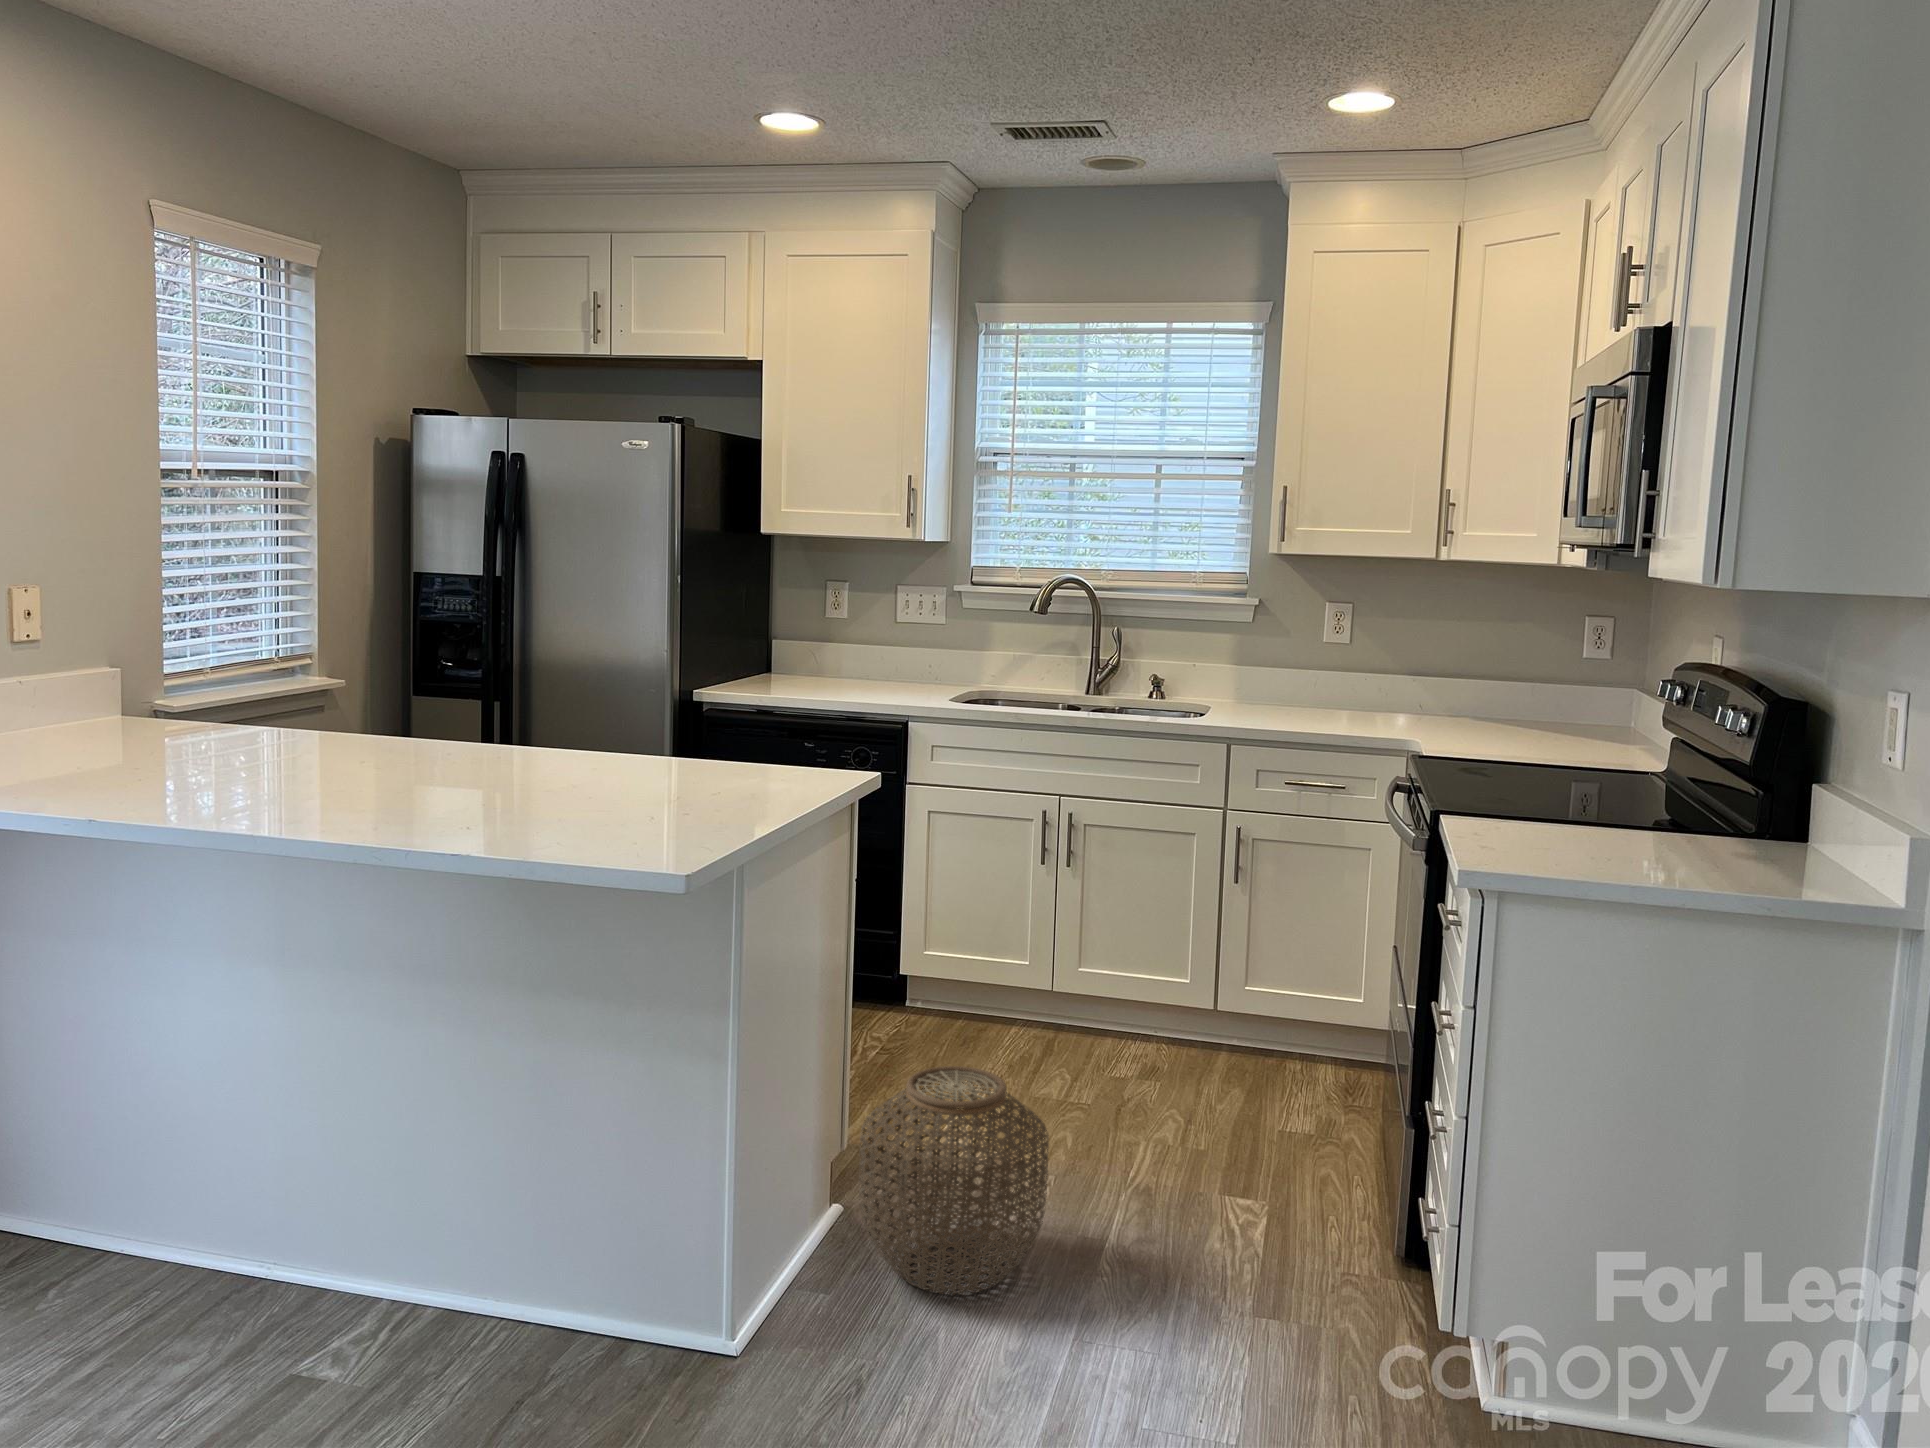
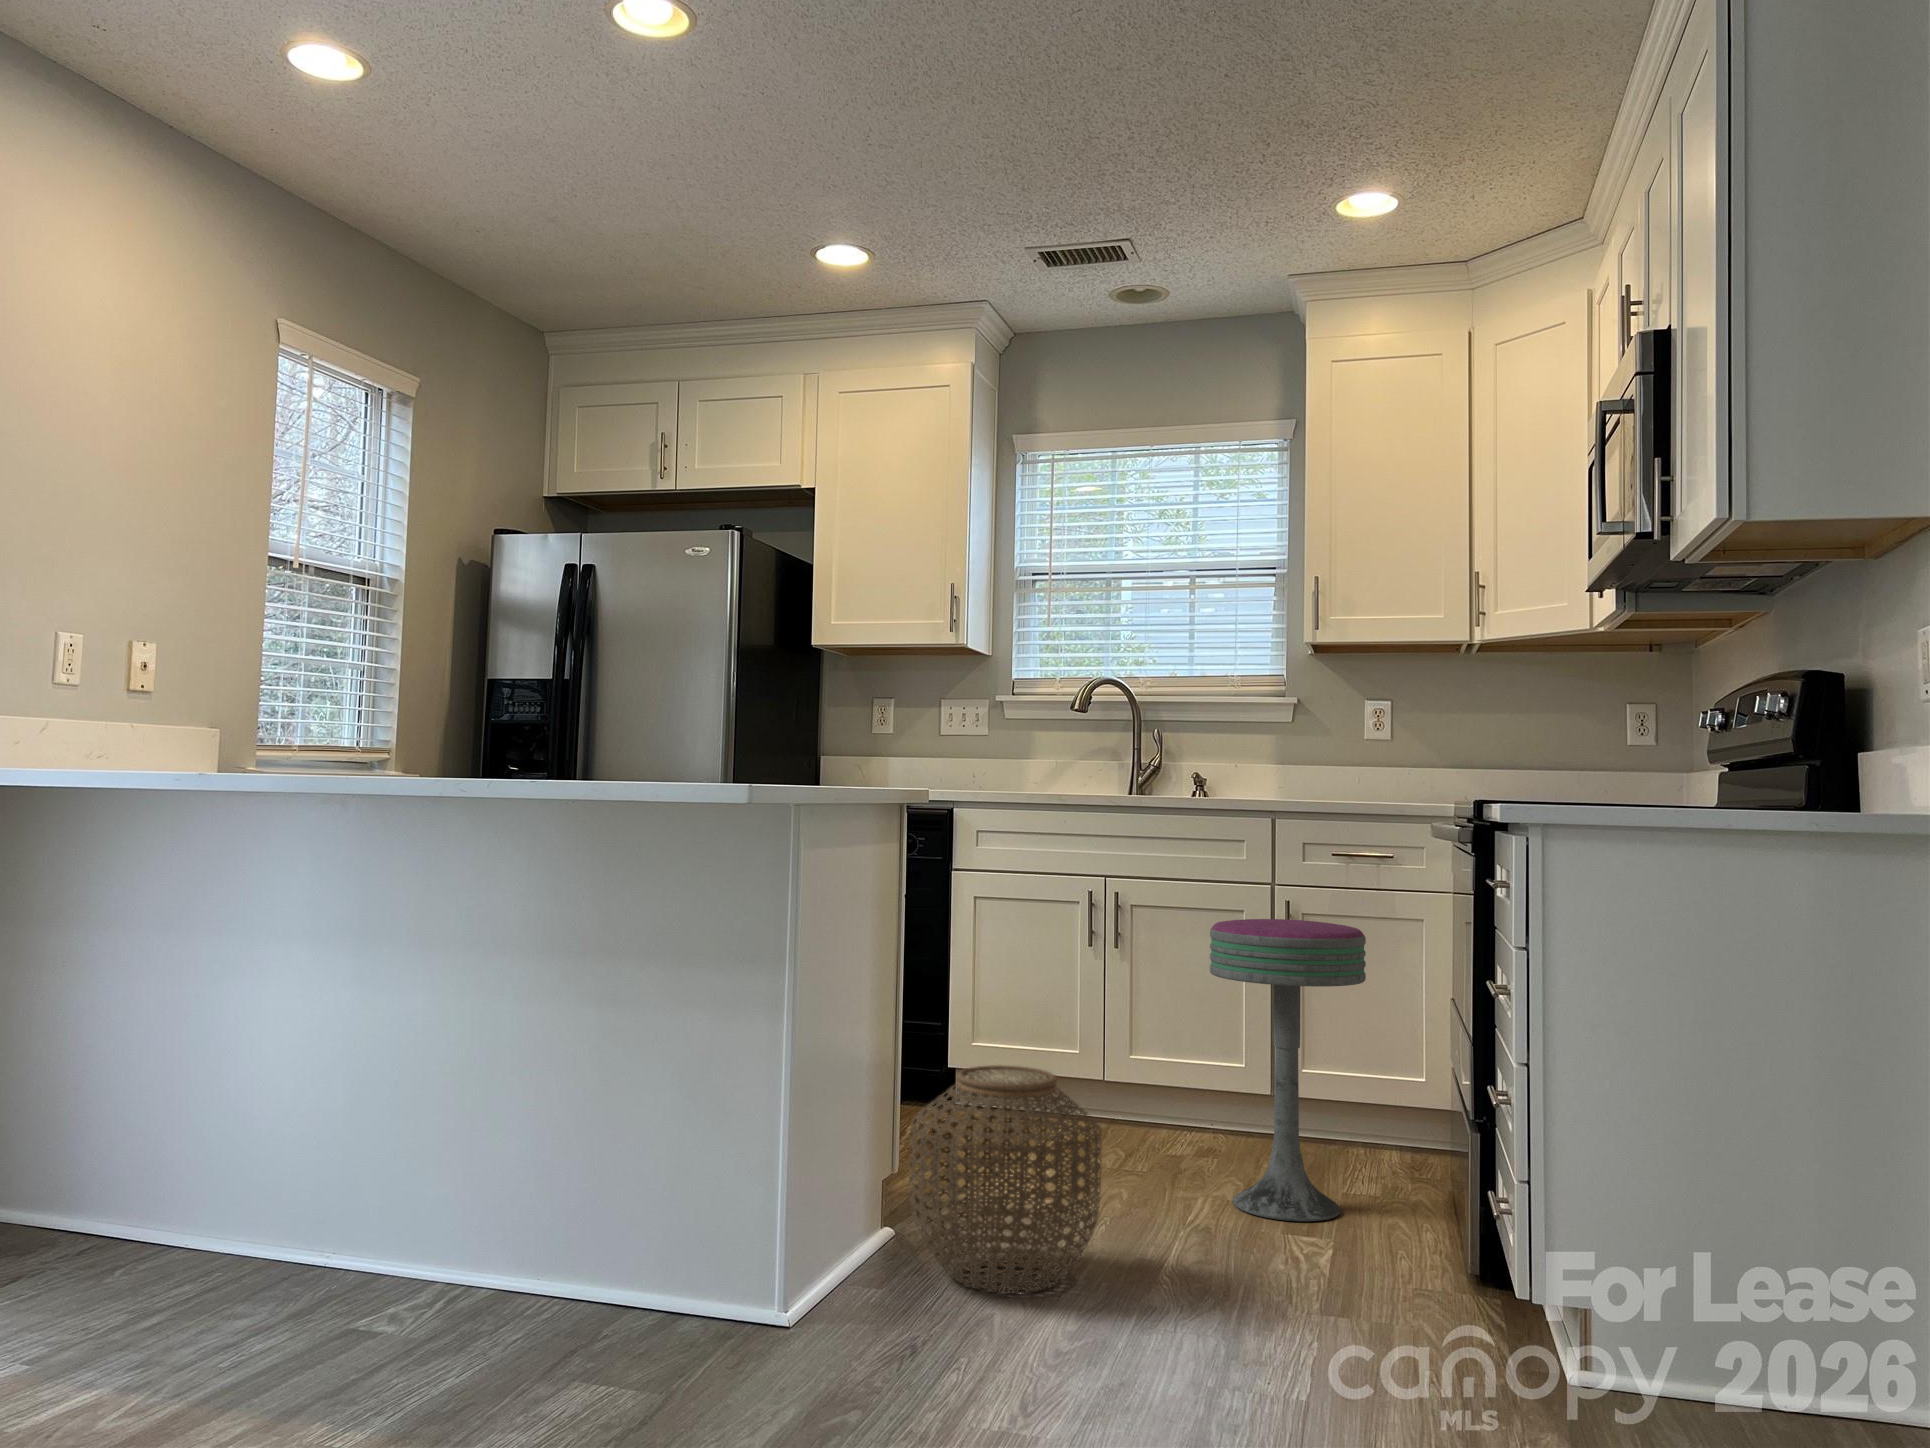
bar stool: none [1160,875,1315,1176] -> present [1210,919,1366,1221]

